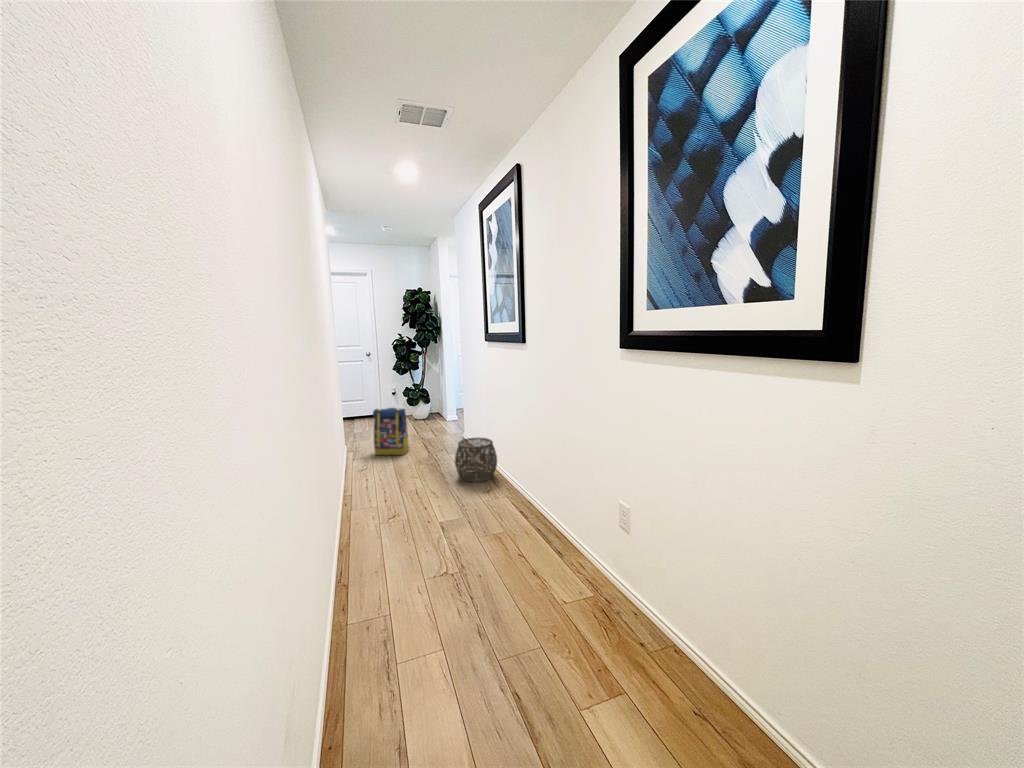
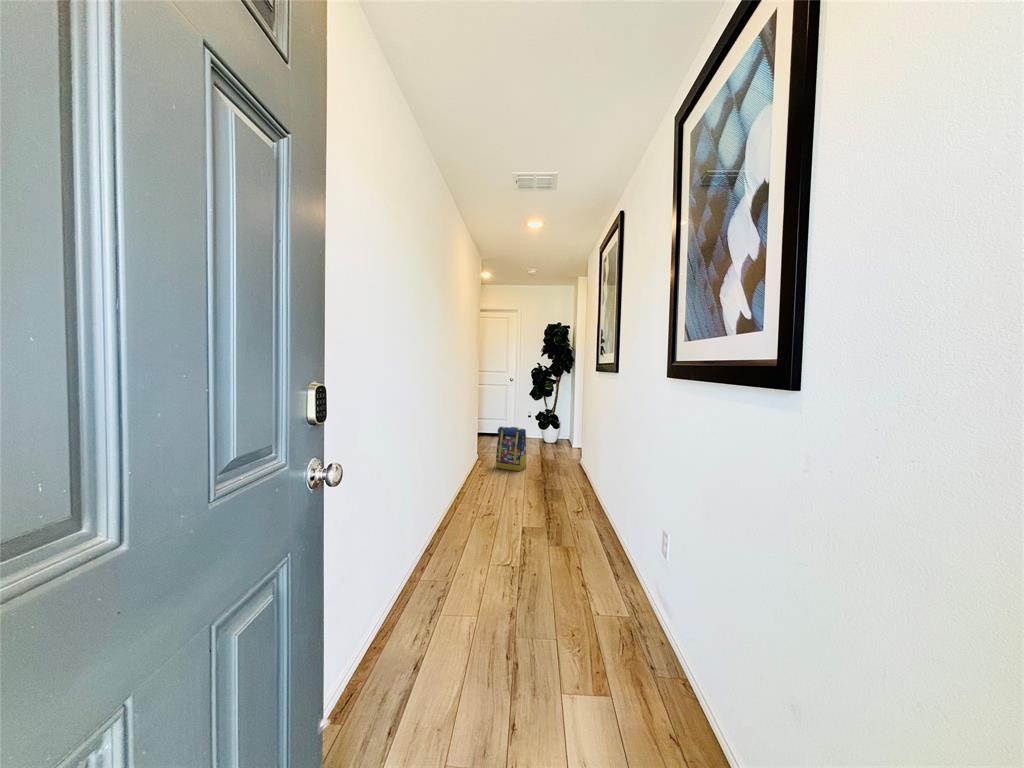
woven basket: present [455,438,497,482] -> none [555,462,596,505]

